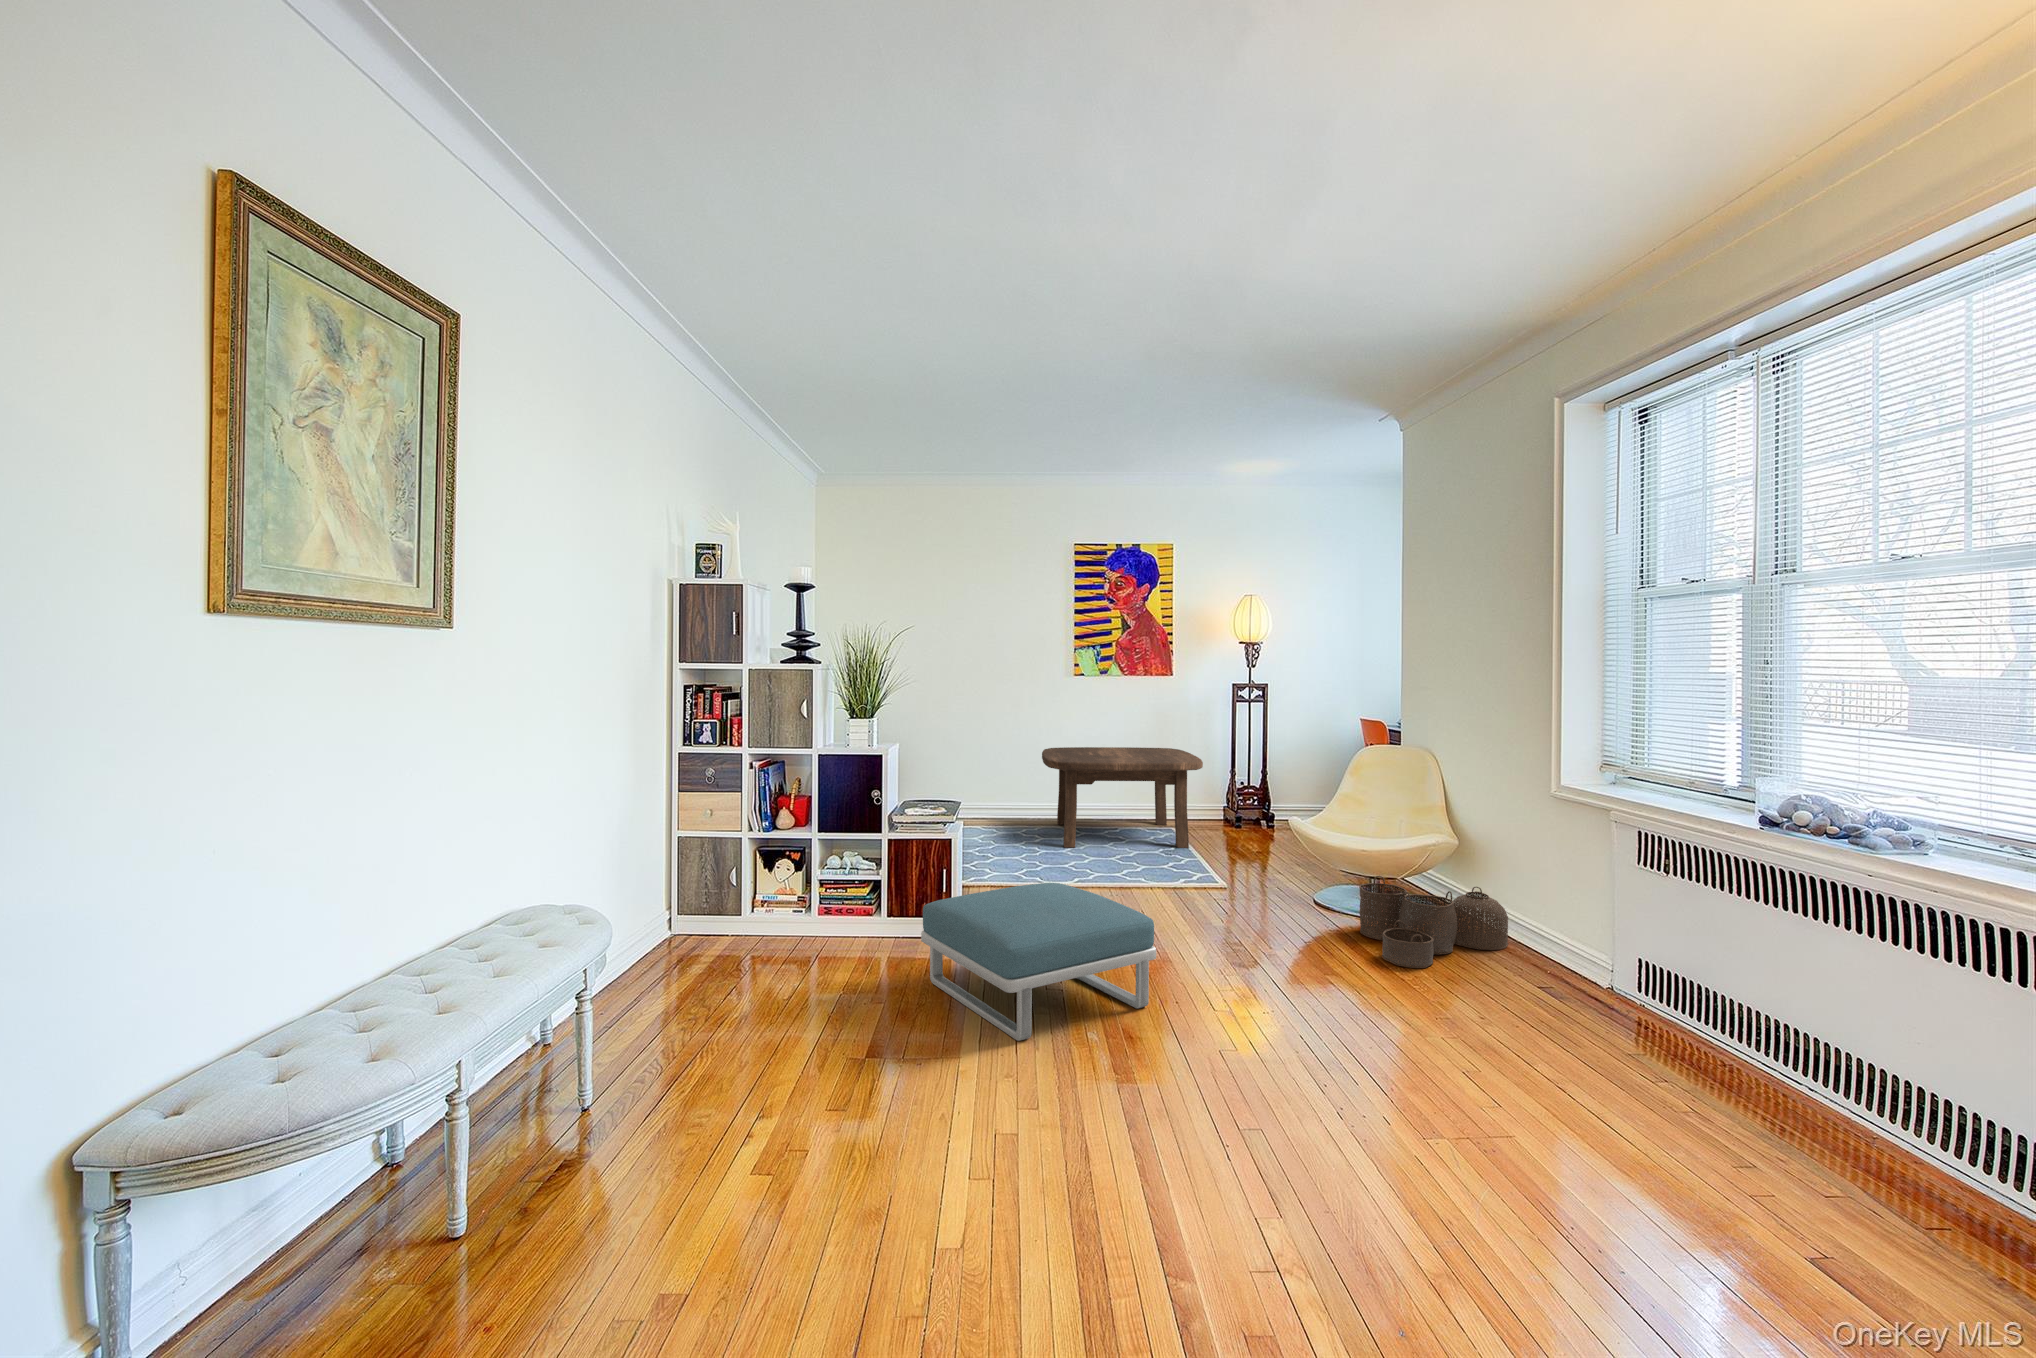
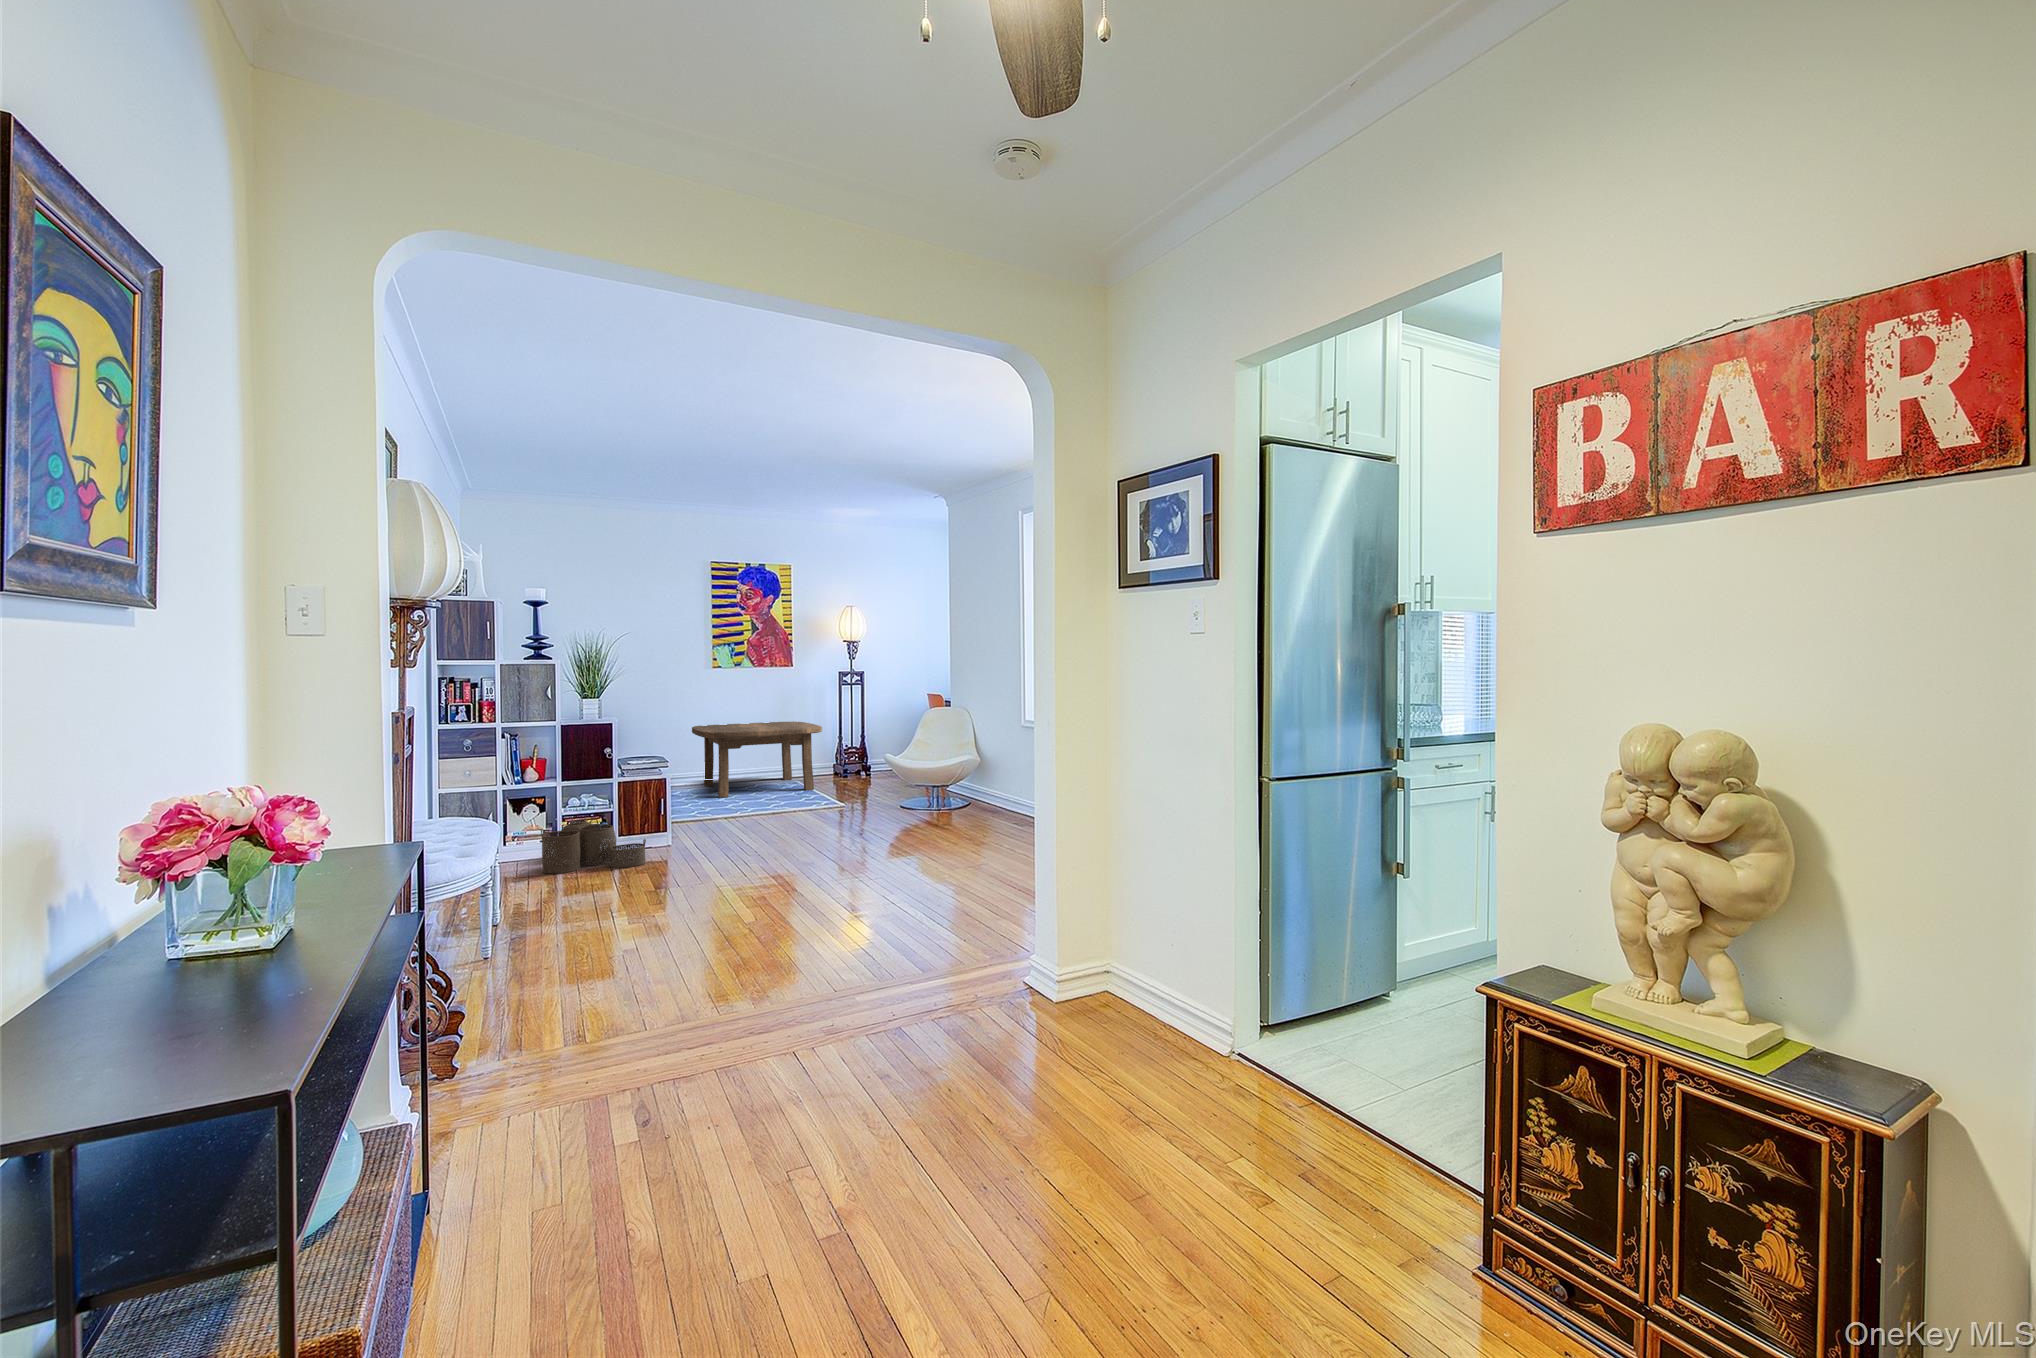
woven basket: present [1359,876,1508,968] -> present [541,818,646,873]
footstool: present [921,883,1156,1041] -> none [668,795,822,873]

